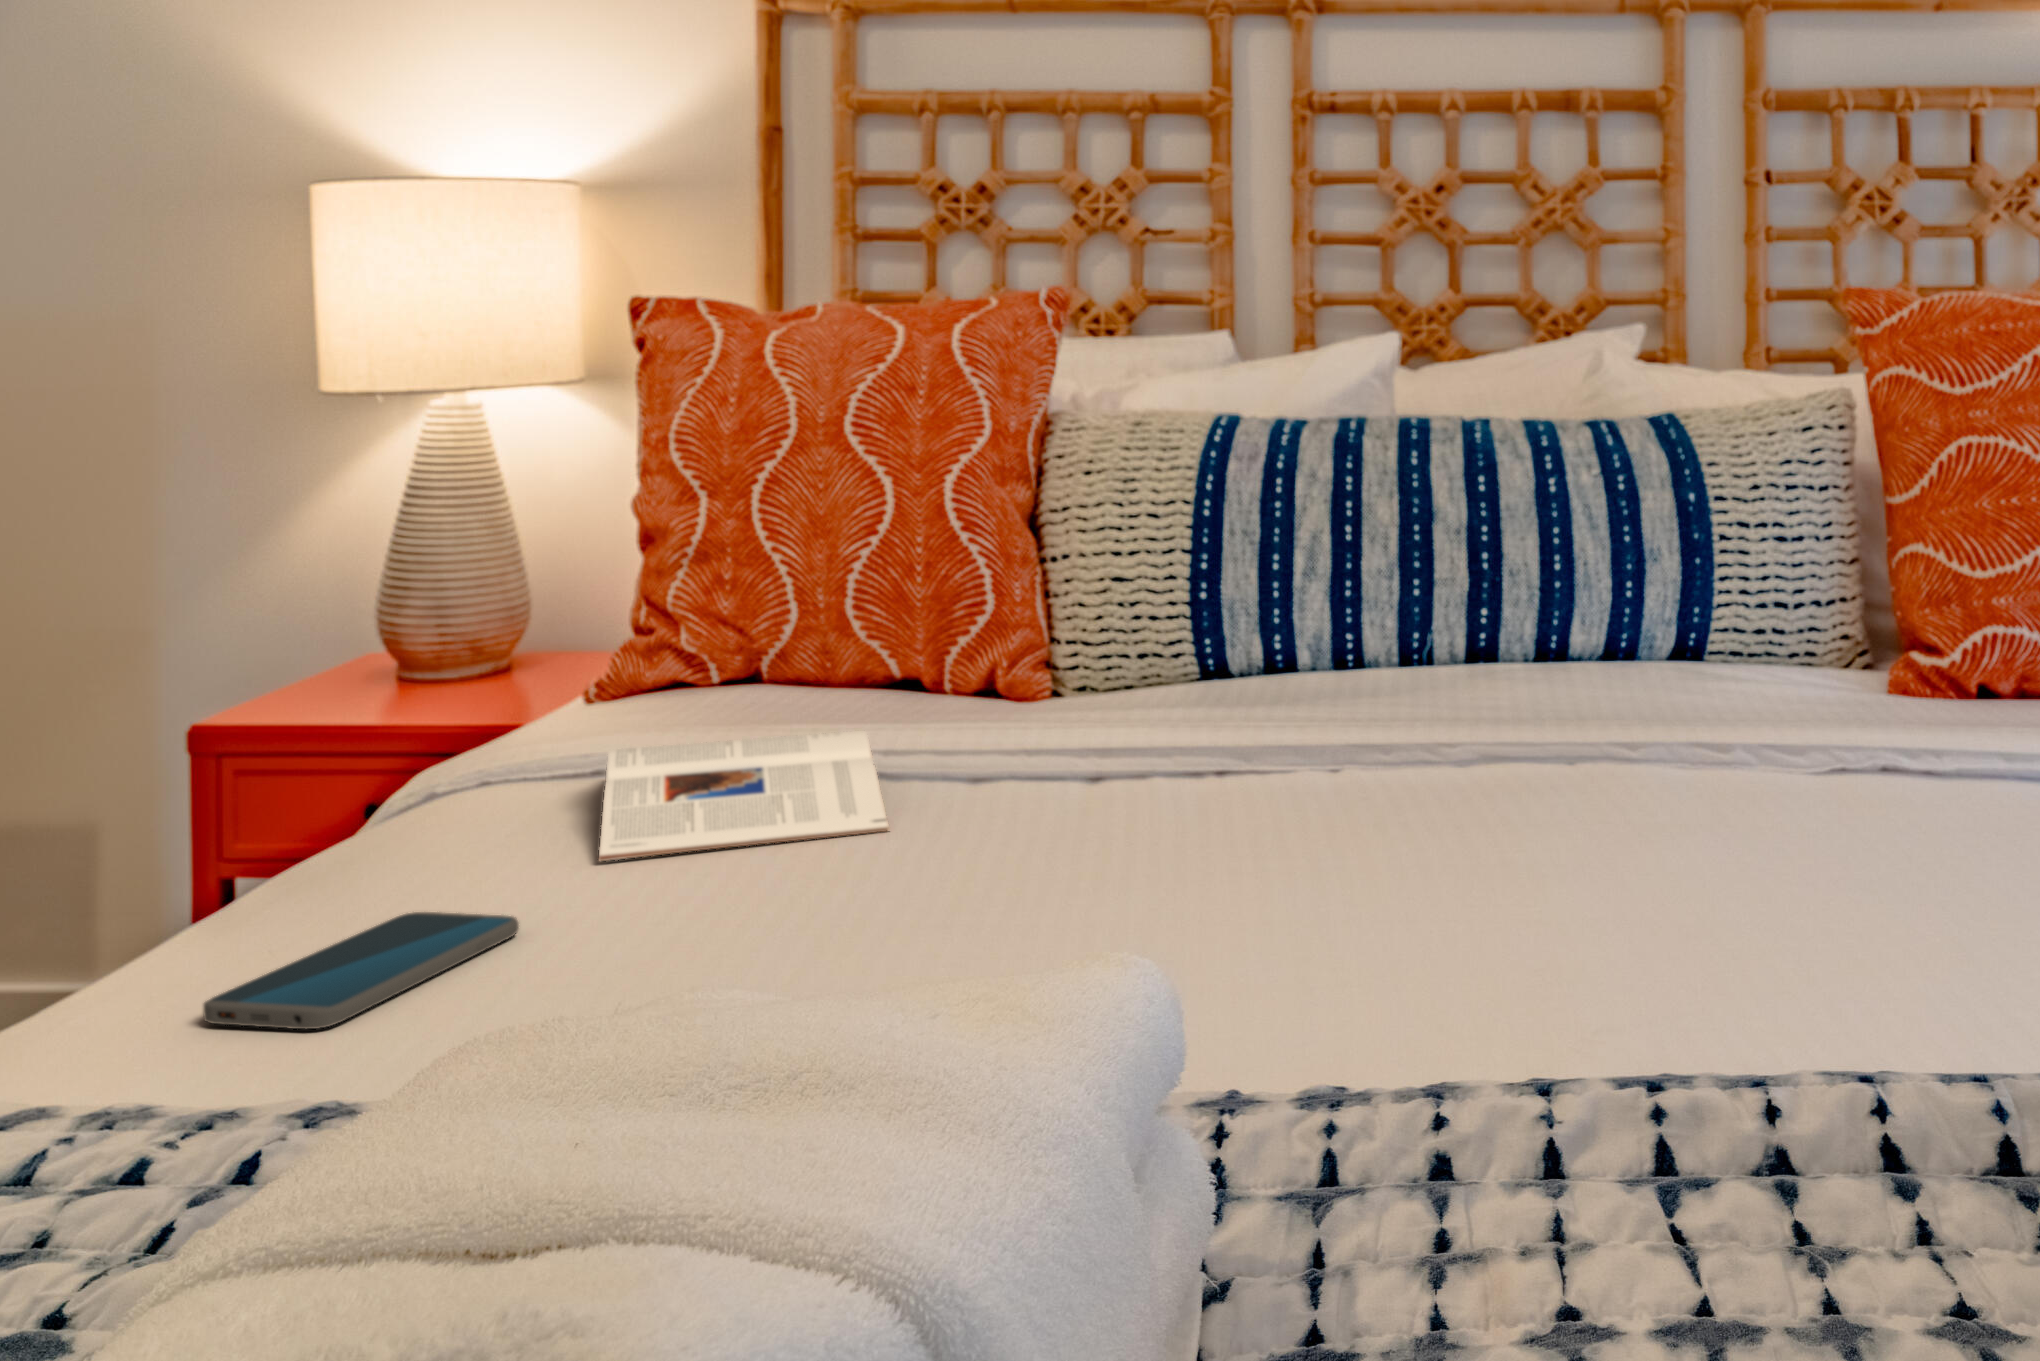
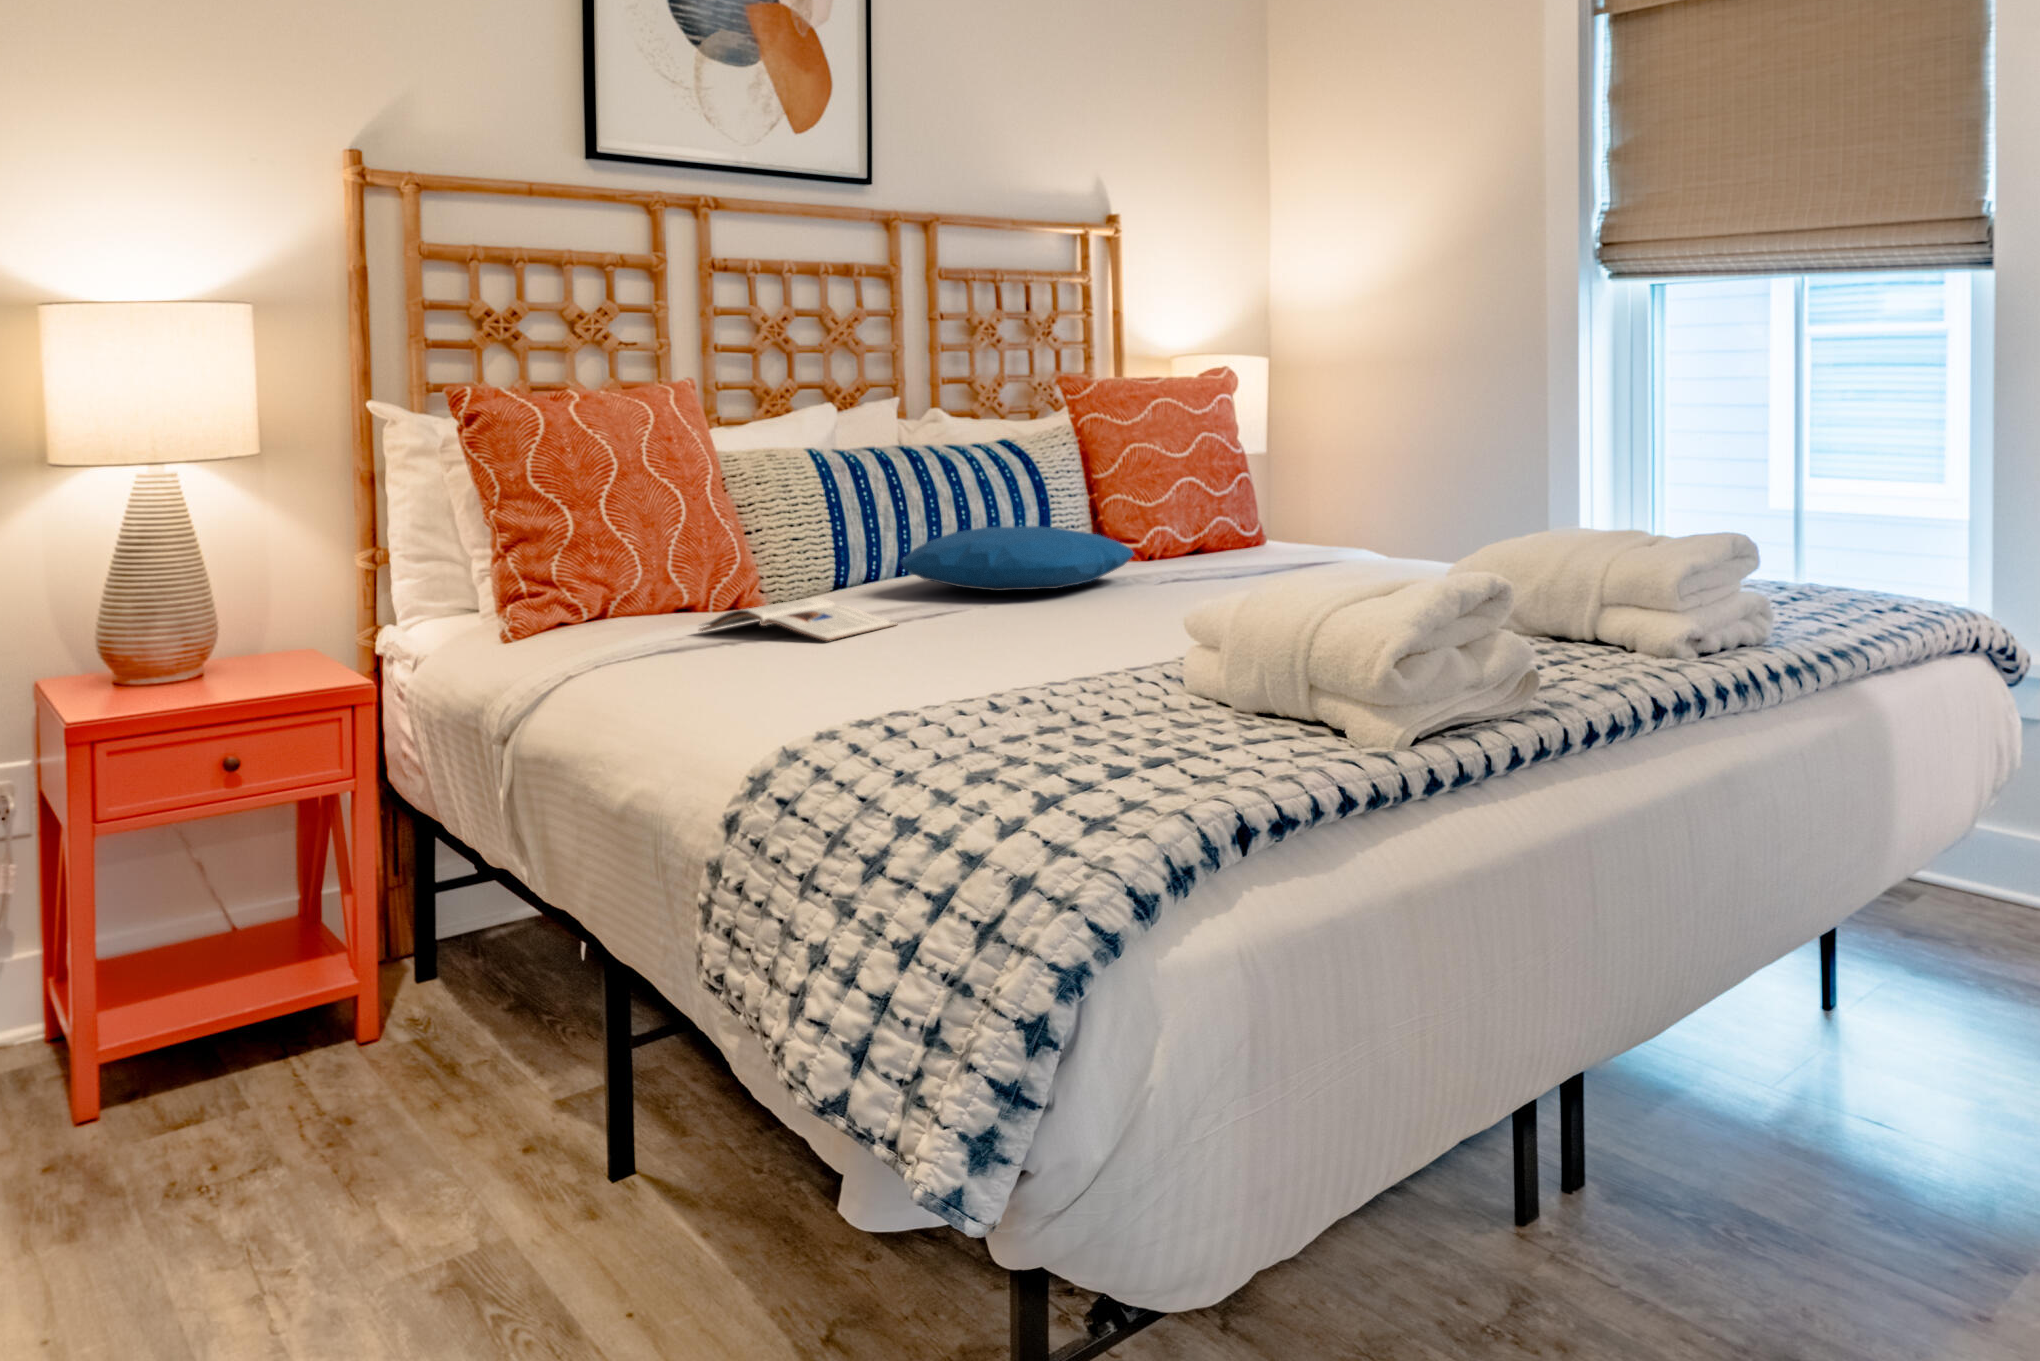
pillow: none [1211,600,1748,768] -> present [901,526,1134,591]
smartphone: present [203,912,519,1029] -> none [840,645,930,670]

